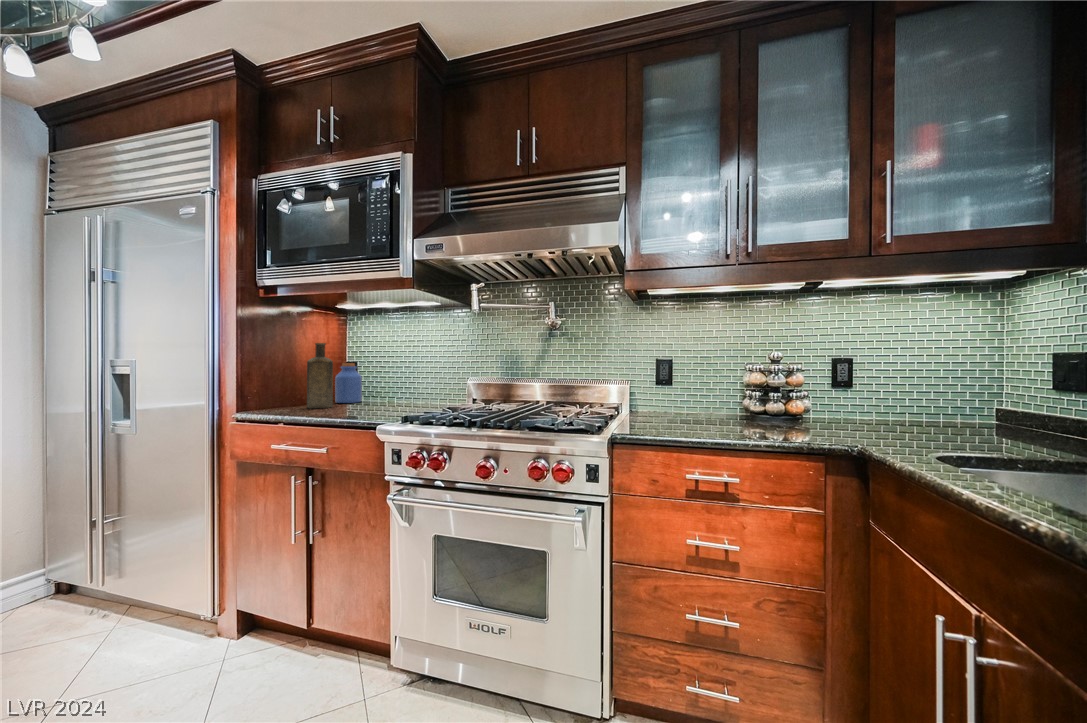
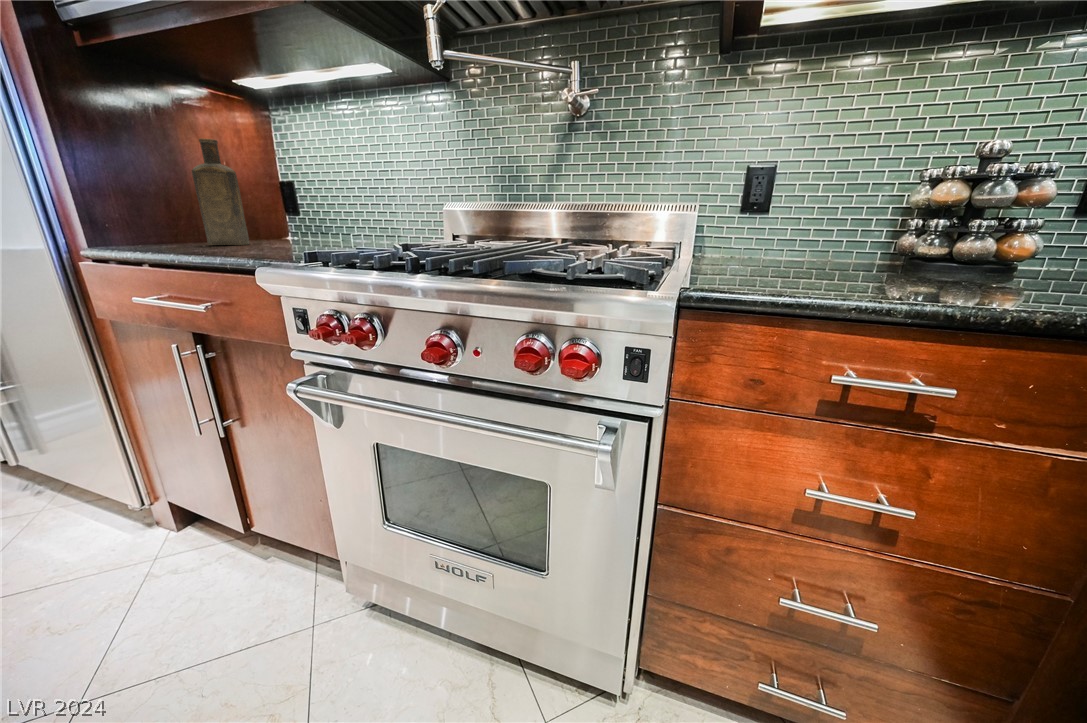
jar: present [335,363,362,403] -> none [256,181,303,241]

